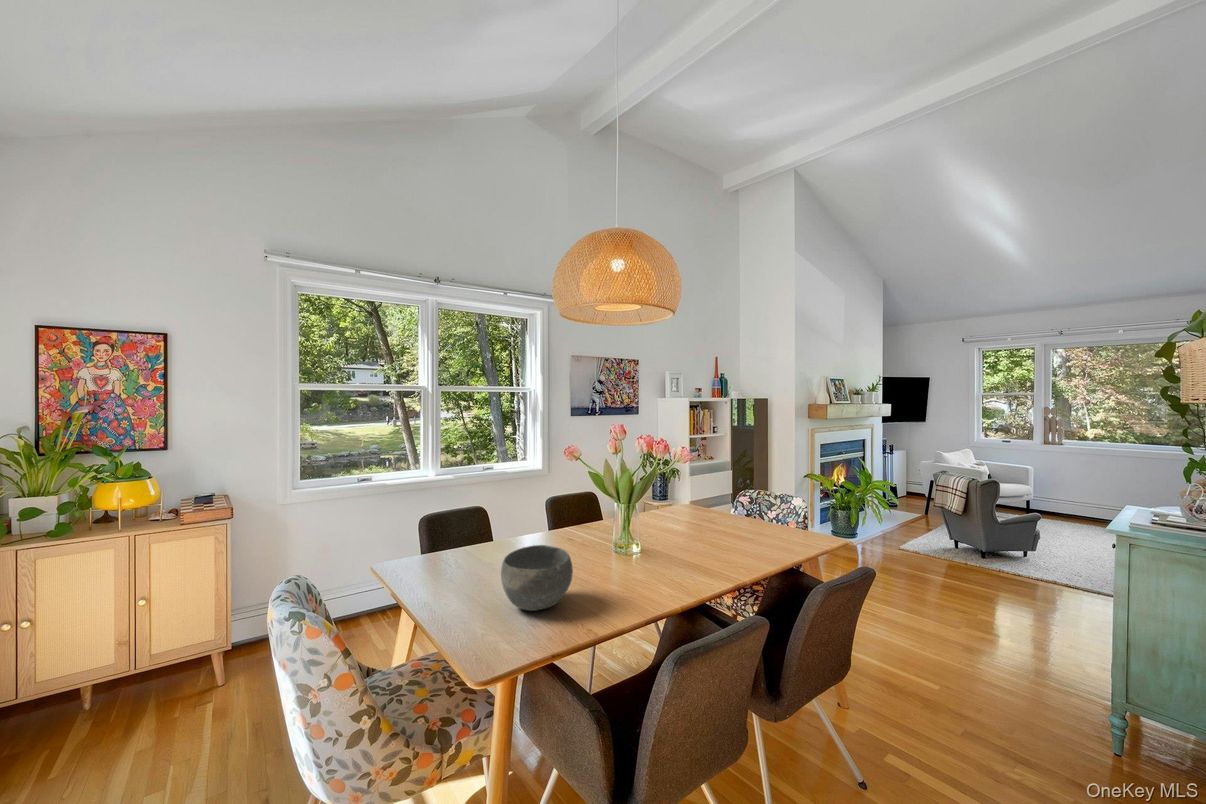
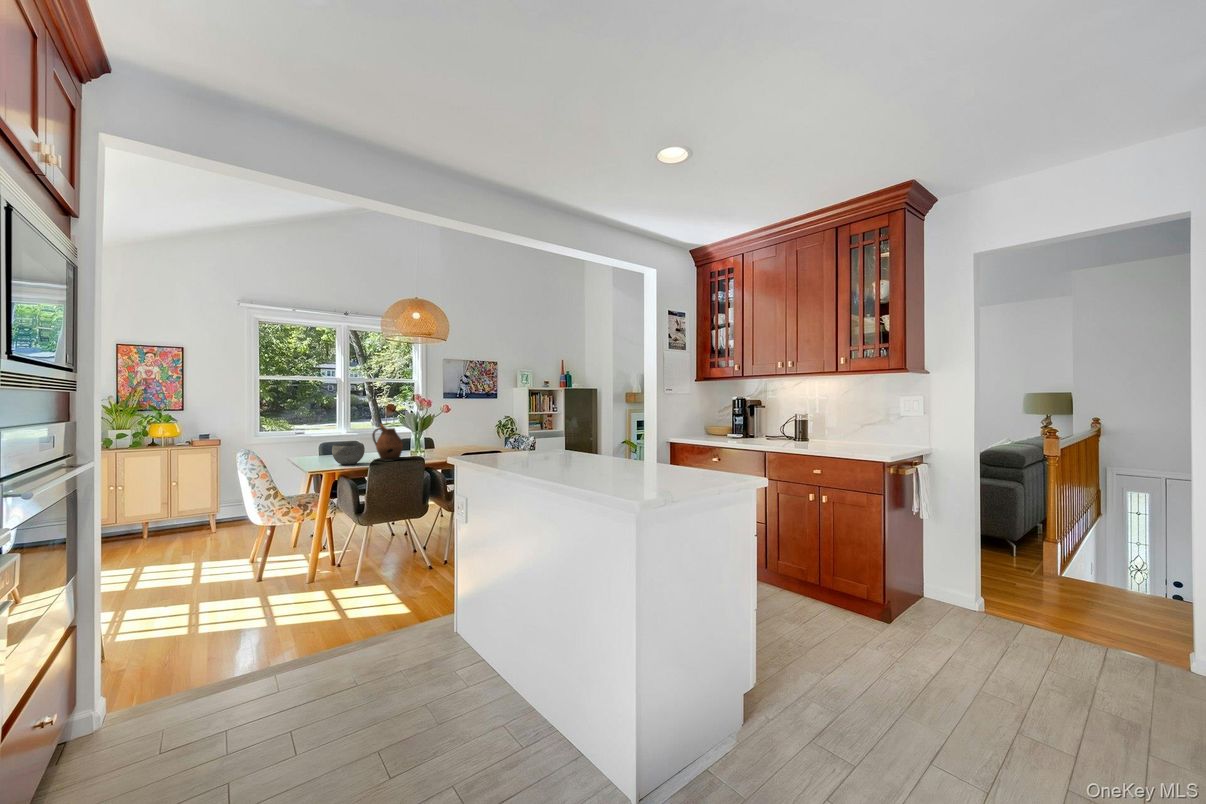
ceramic pitcher: none [563,492,637,585] -> present [372,424,408,461]

